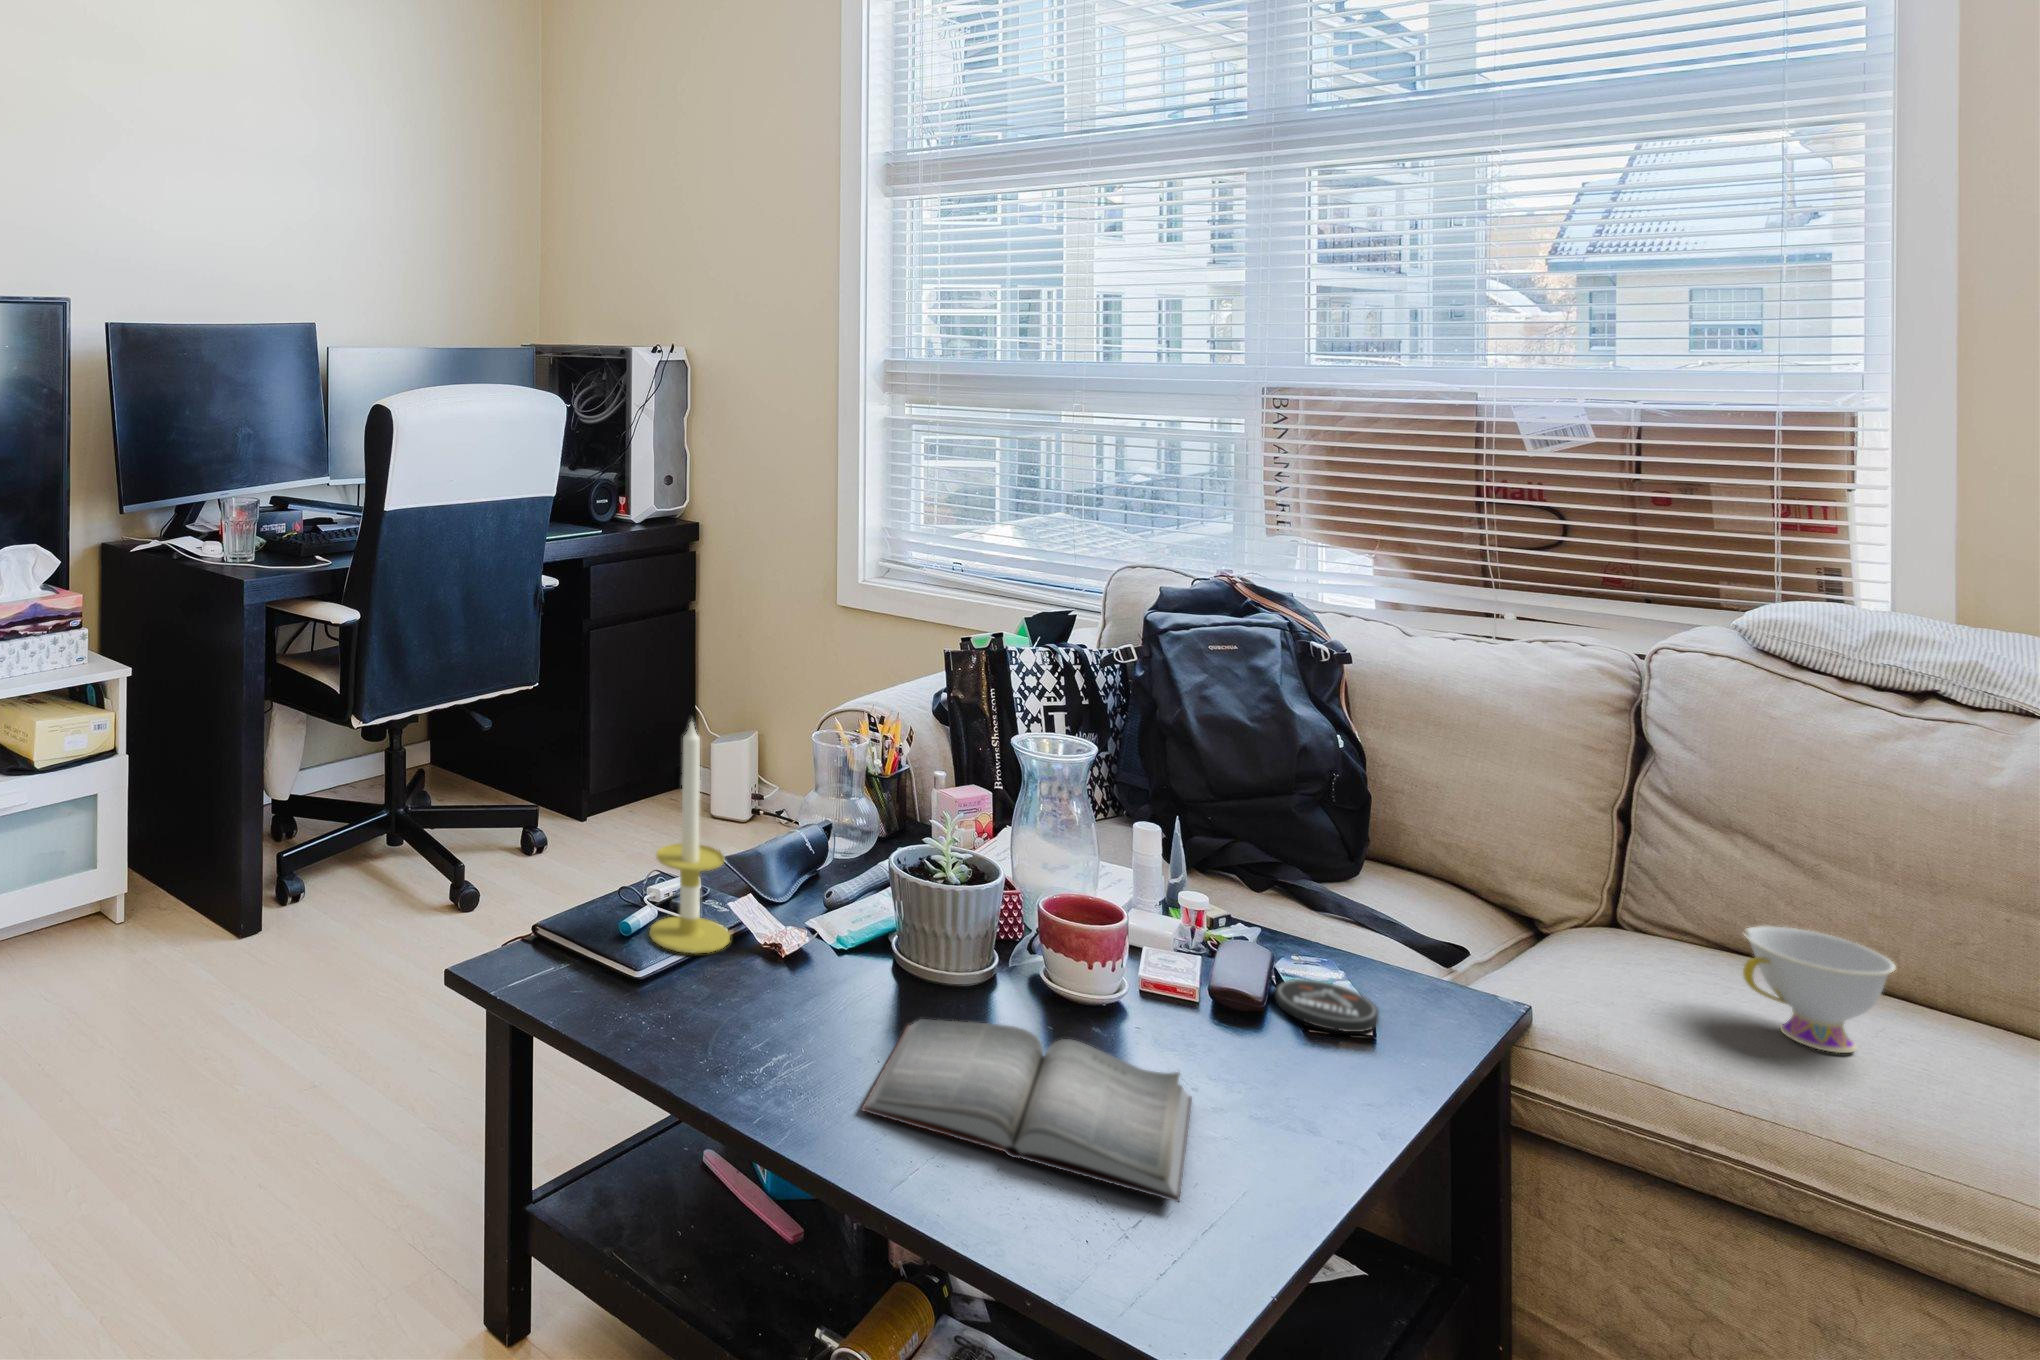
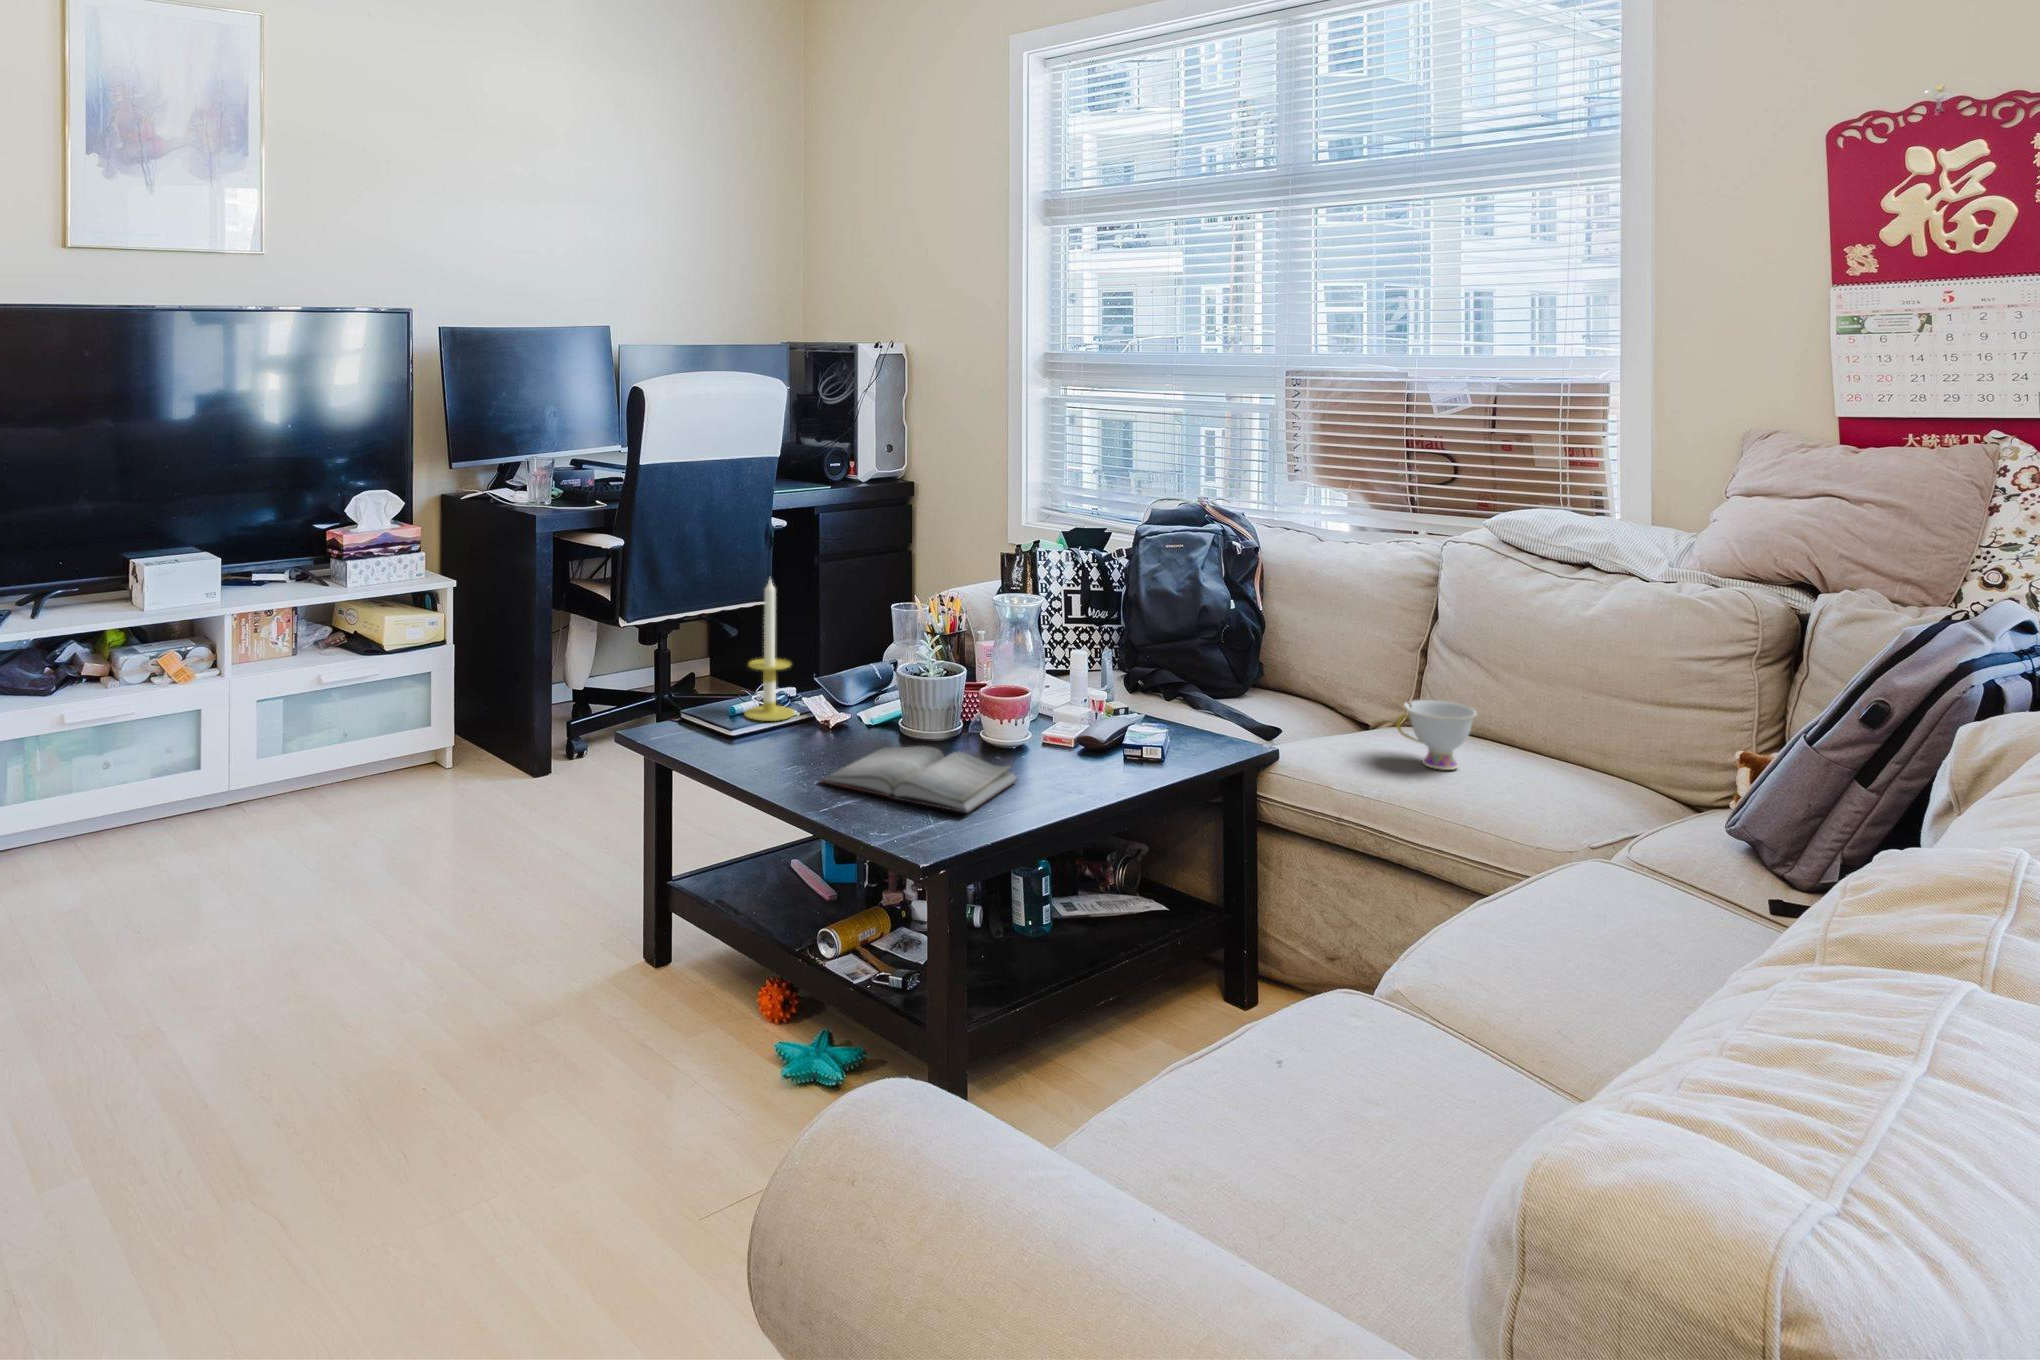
coaster: present [1276,979,1379,1032] -> none [1116,735,1172,757]

